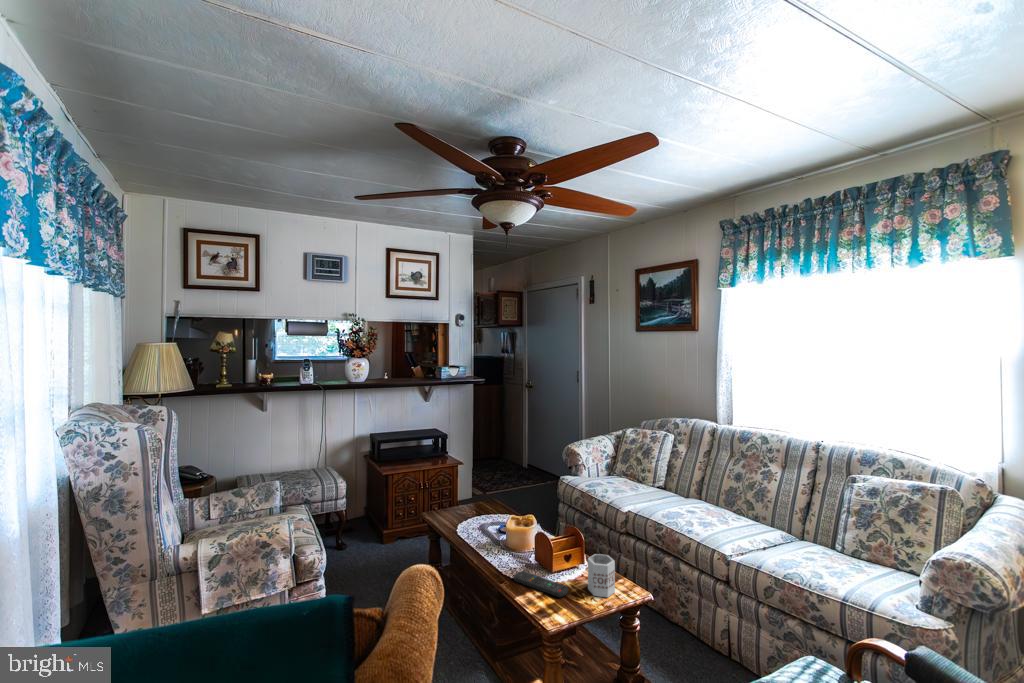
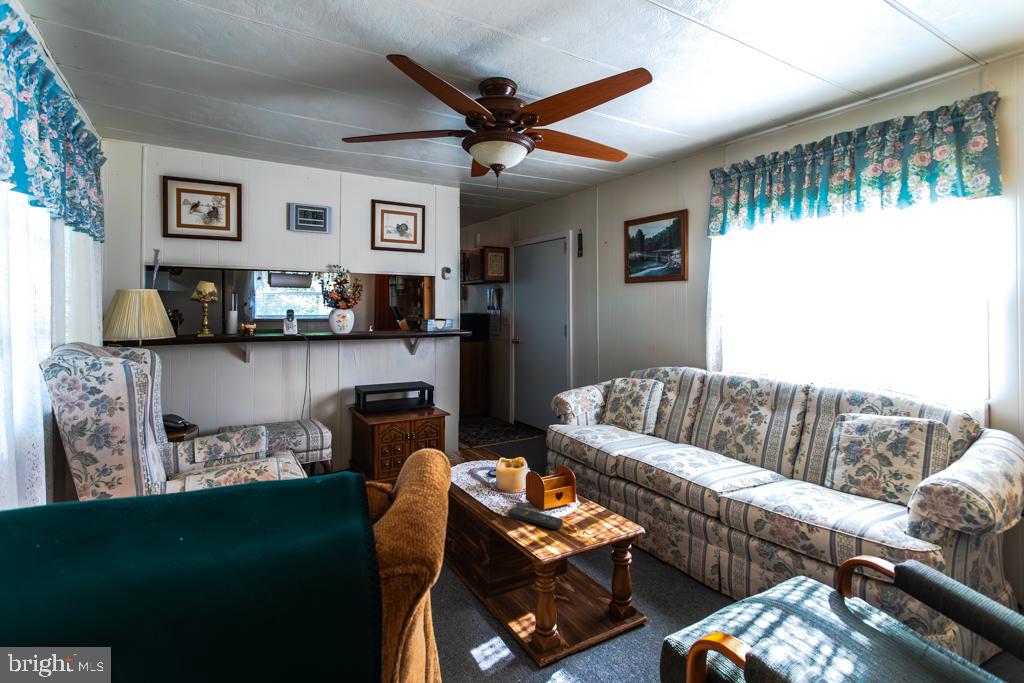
mug: present [588,554,615,597] -> none [583,488,610,529]

